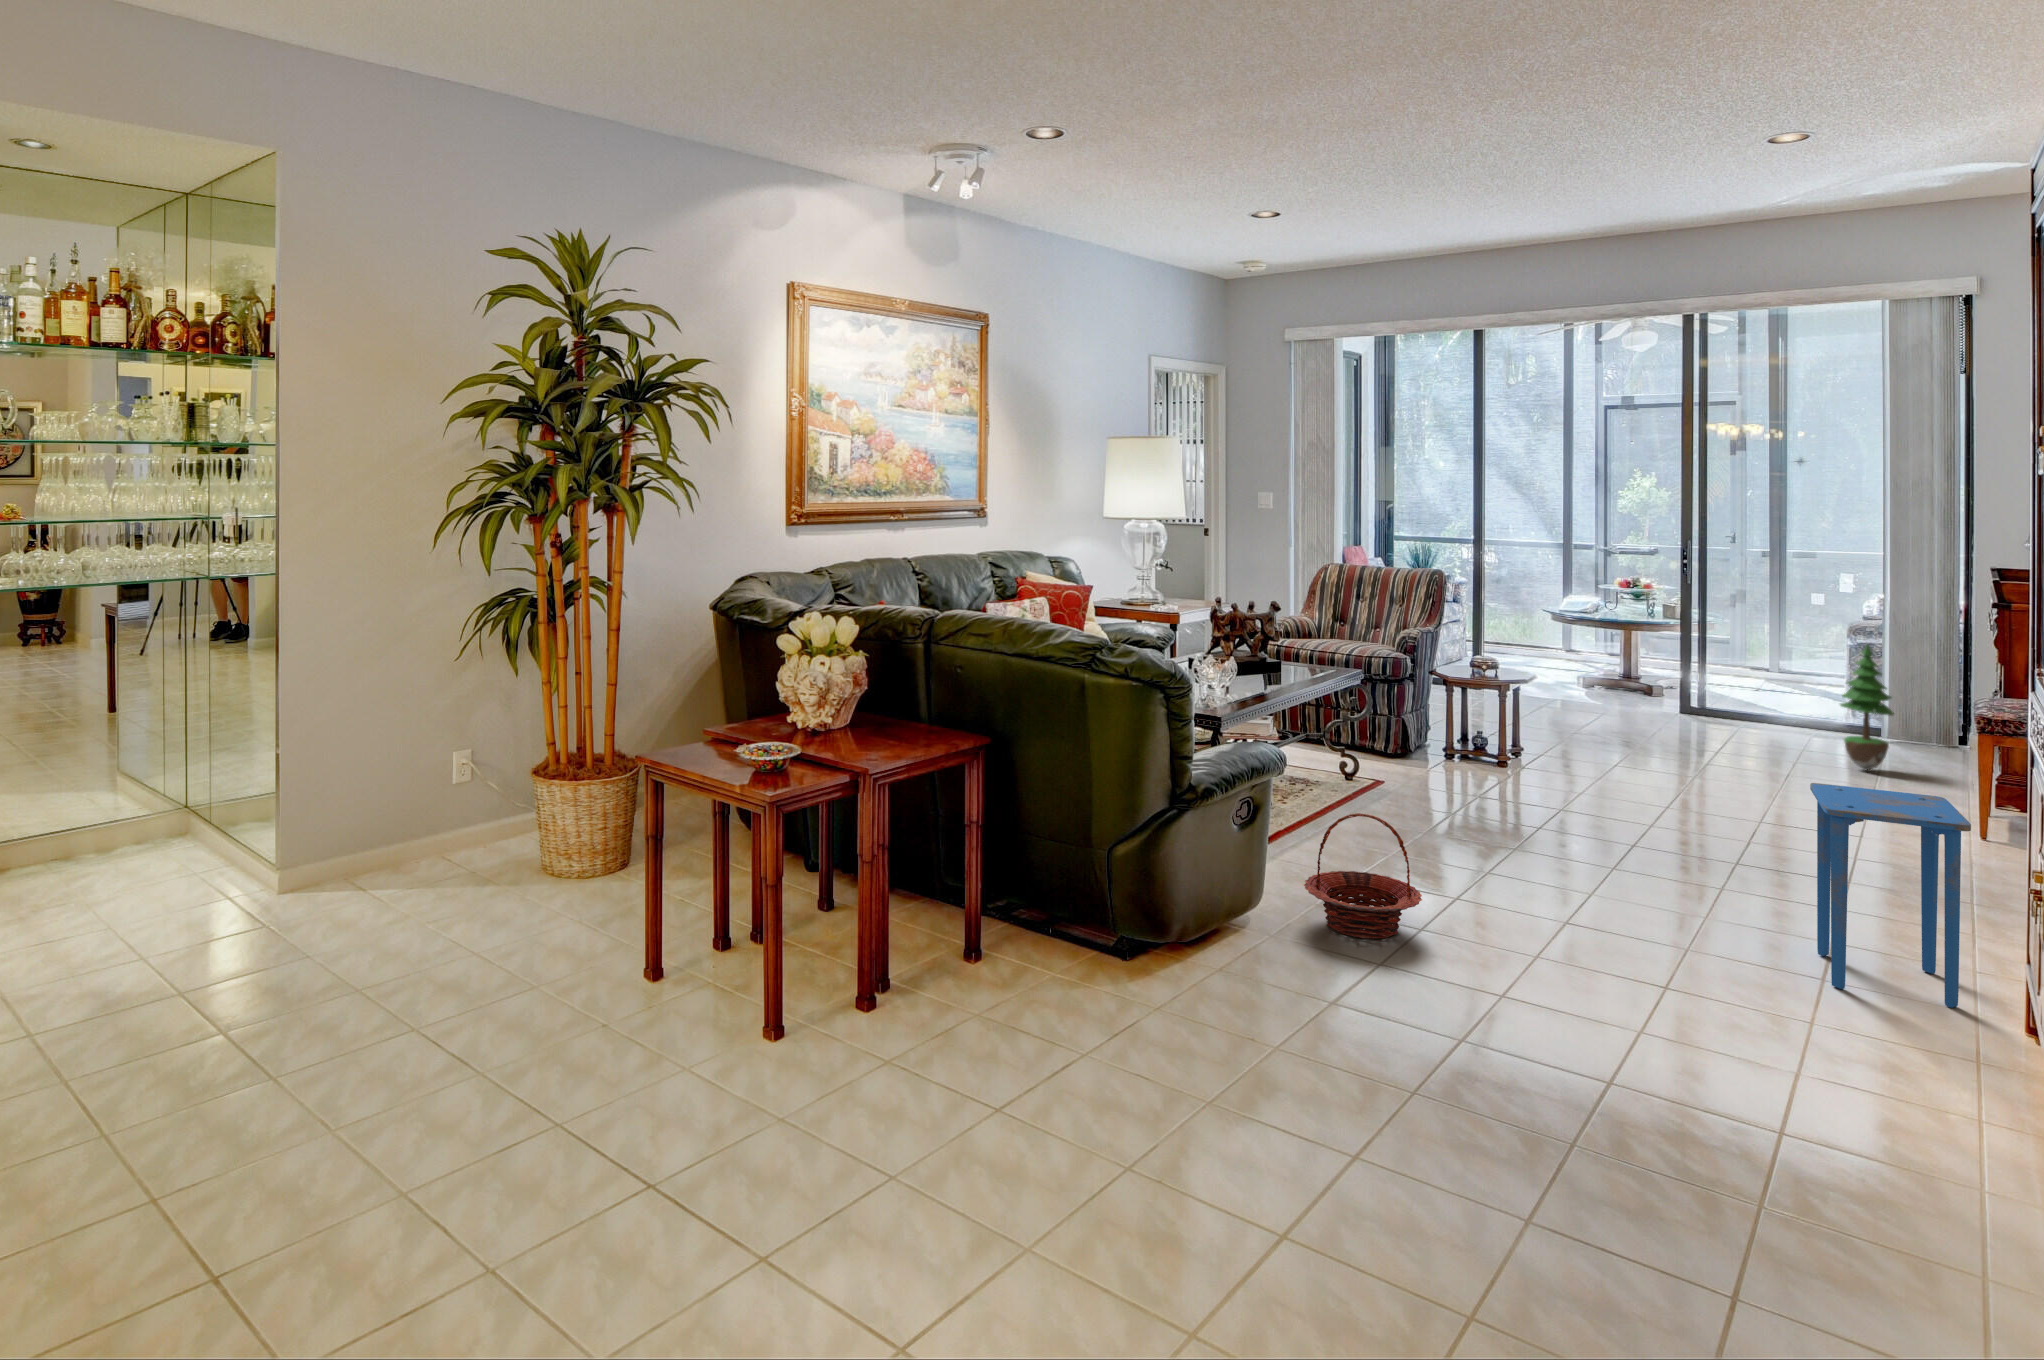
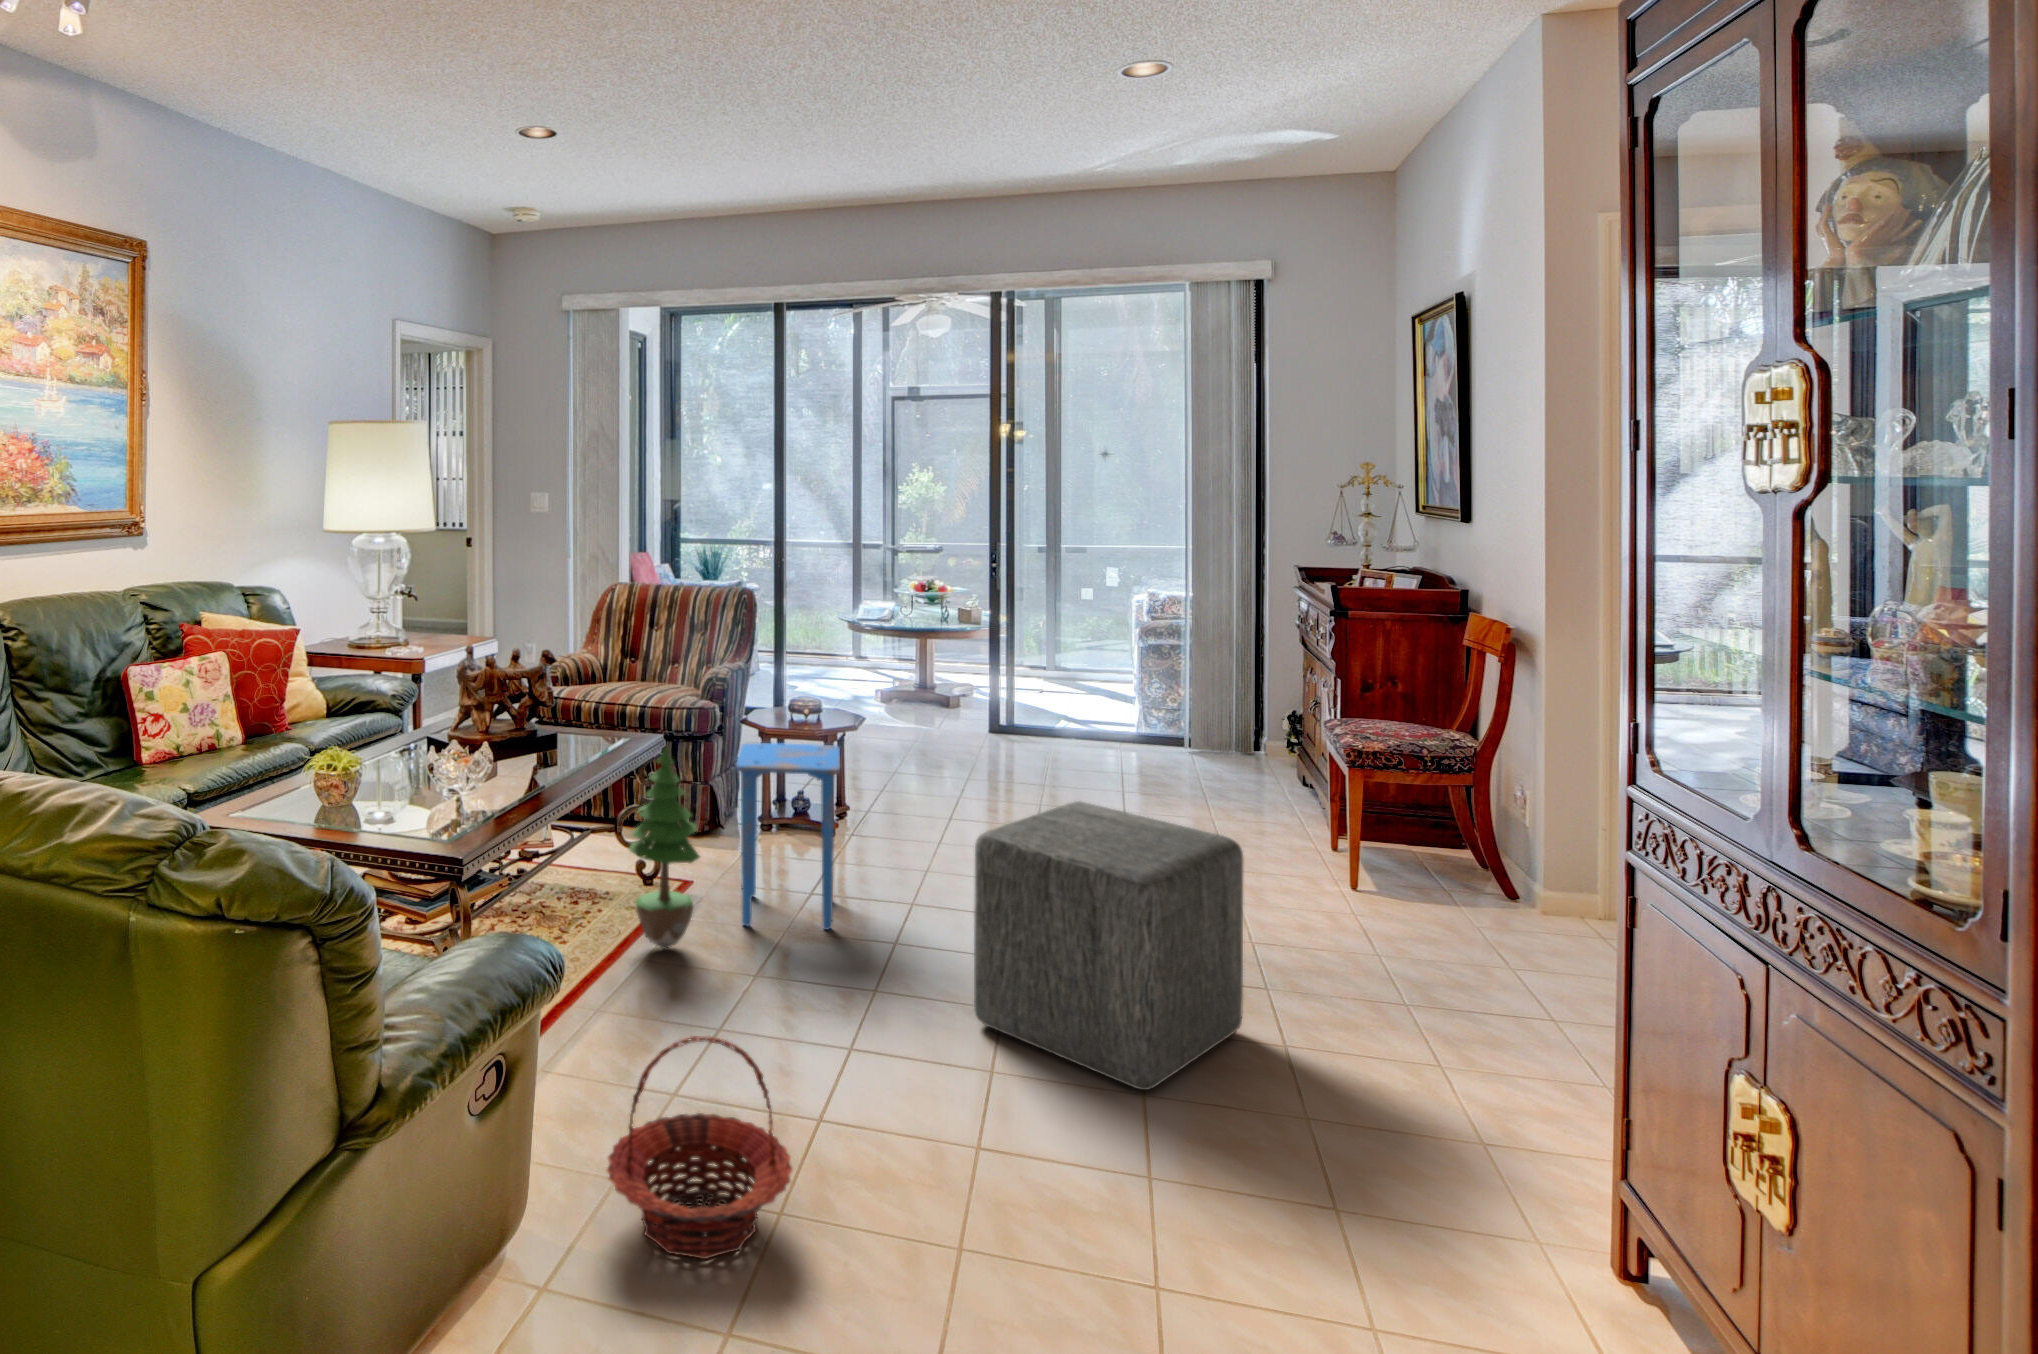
potted tree: present [1840,645,1894,770] -> present [629,747,700,949]
ottoman: none [1586,727,1813,918] -> present [974,801,1244,1090]
side table: present [1810,783,1971,1008] -> present [736,742,840,930]

